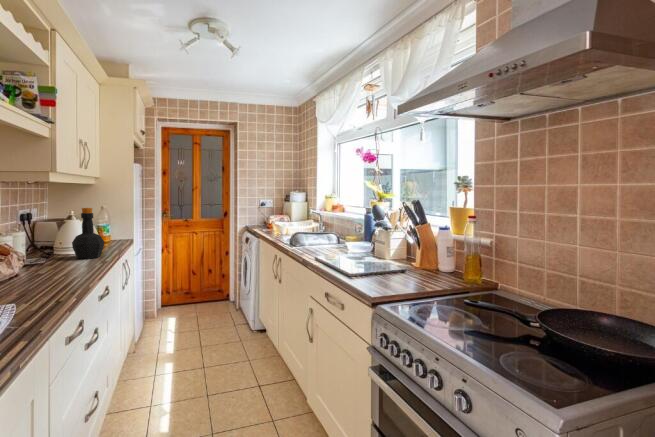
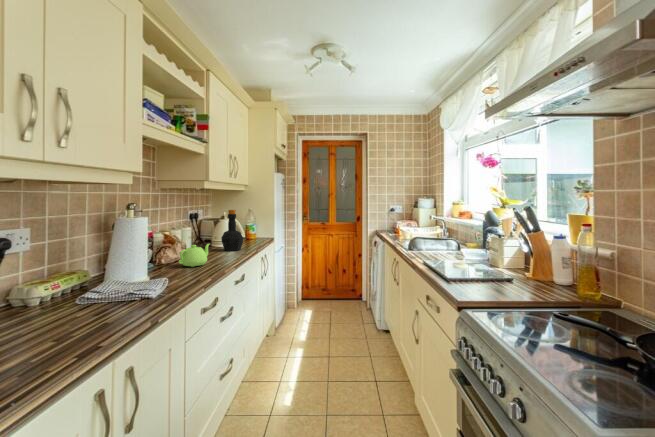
teapot: none [32,252,73,283] -> present [179,244,210,267]

